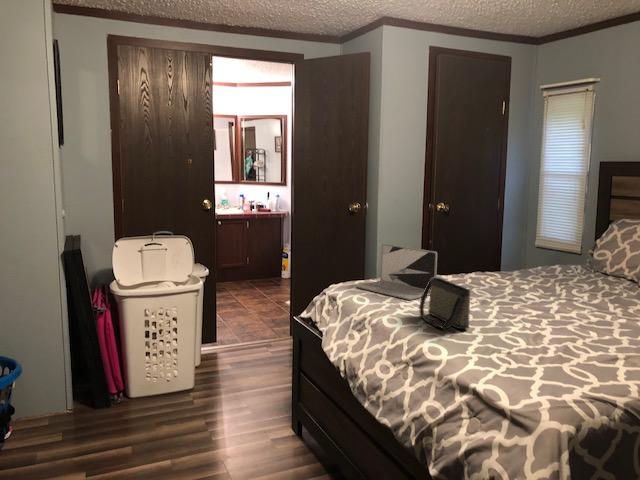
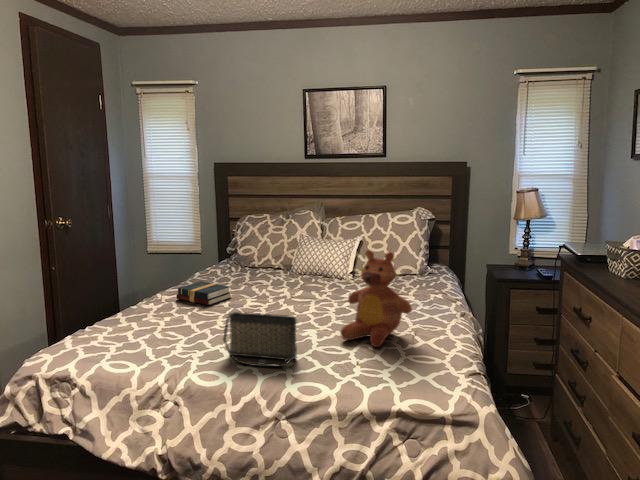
laptop: present [357,244,437,300] -> none [83,283,182,355]
teddy bear: none [532,246,611,349] -> present [341,250,412,347]
hardback book: none [478,268,525,288] -> present [176,281,231,305]

